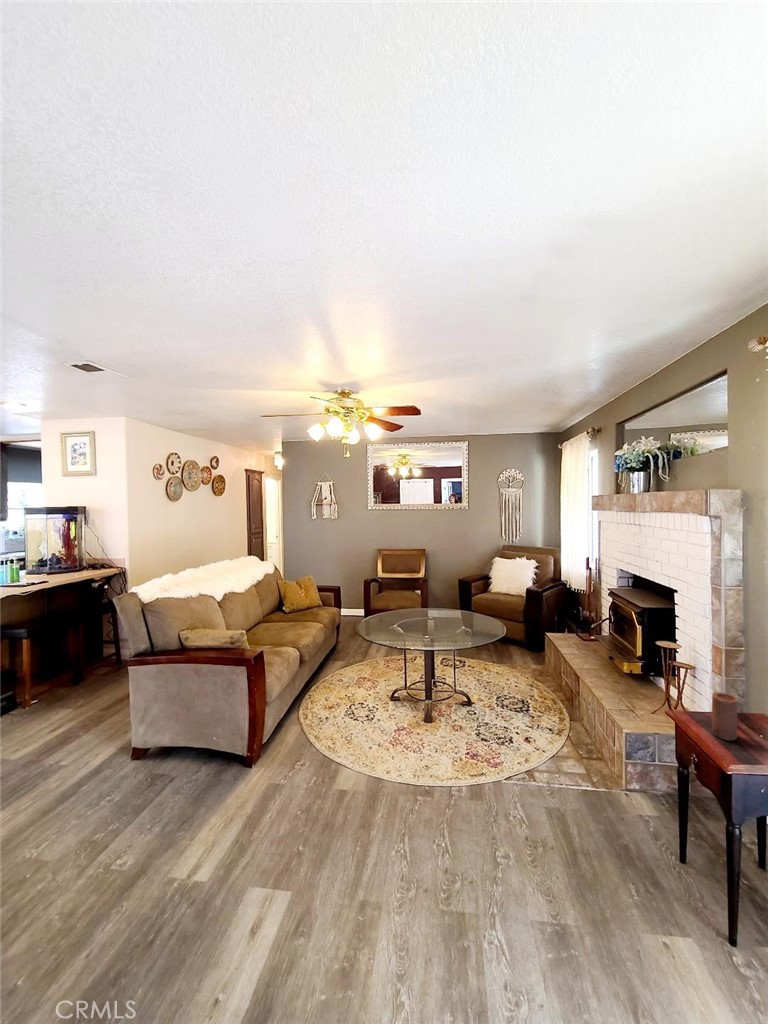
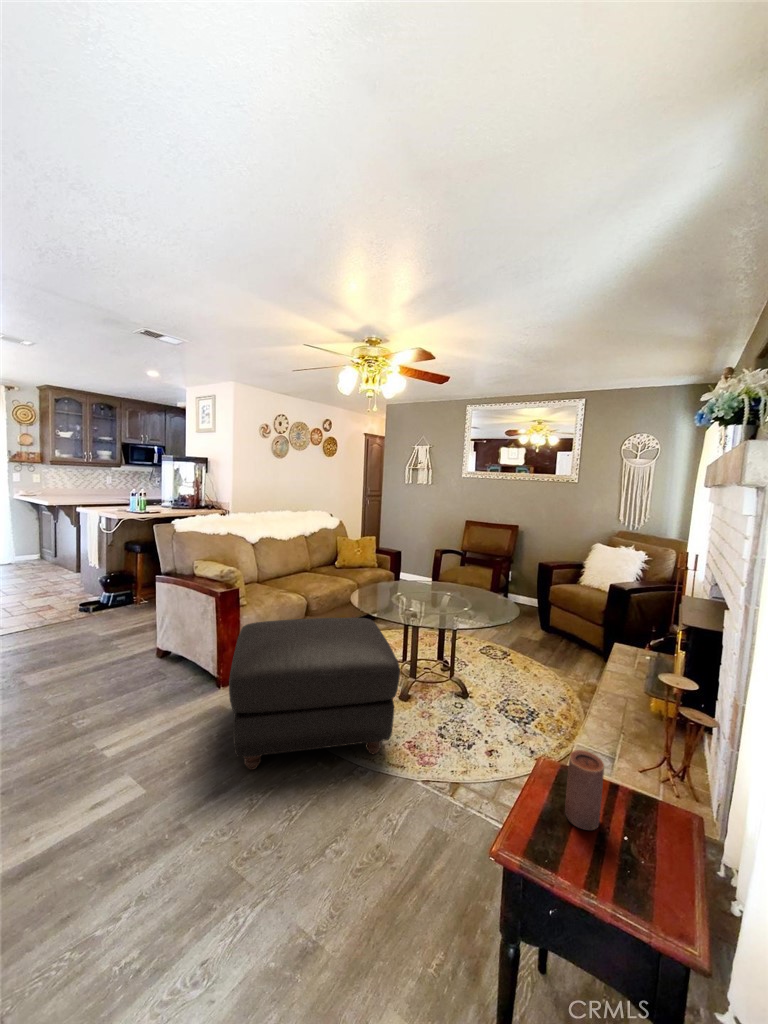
ottoman: none [292,655,474,830] -> present [229,618,400,770]

